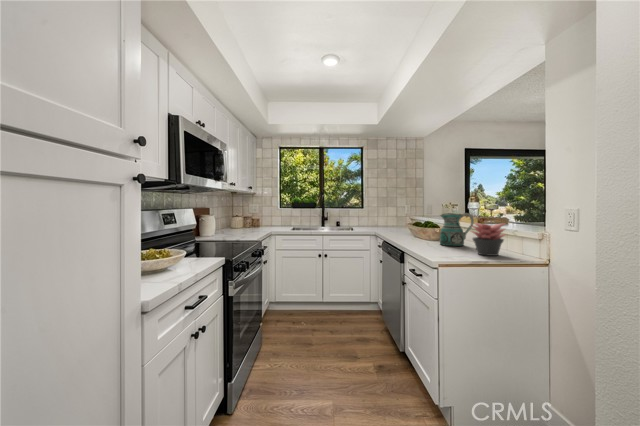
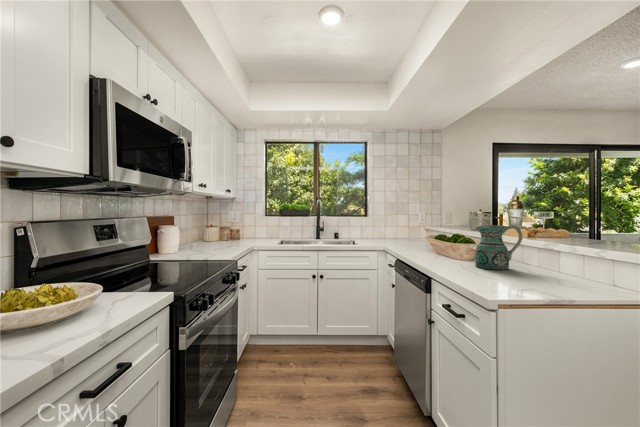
succulent plant: present [472,223,505,256] -> none [528,239,580,287]

